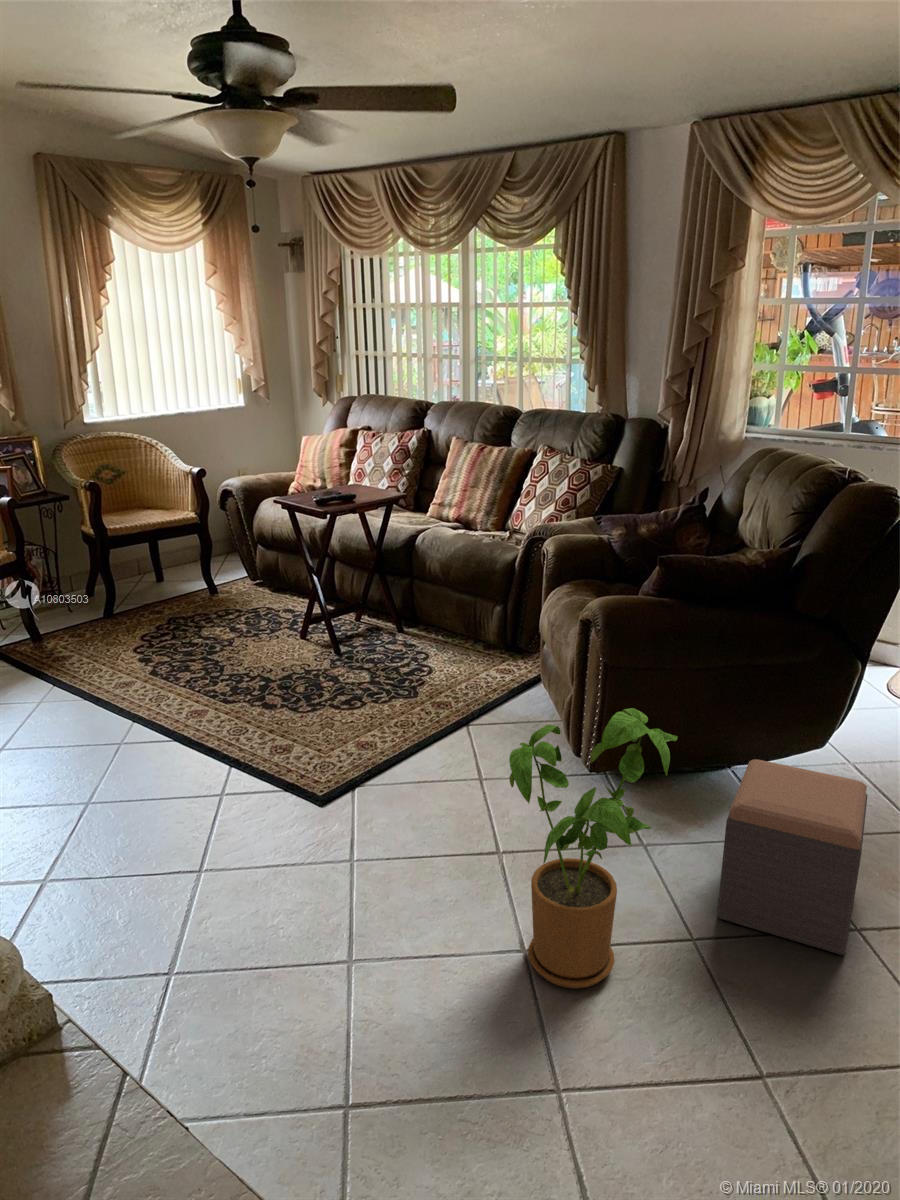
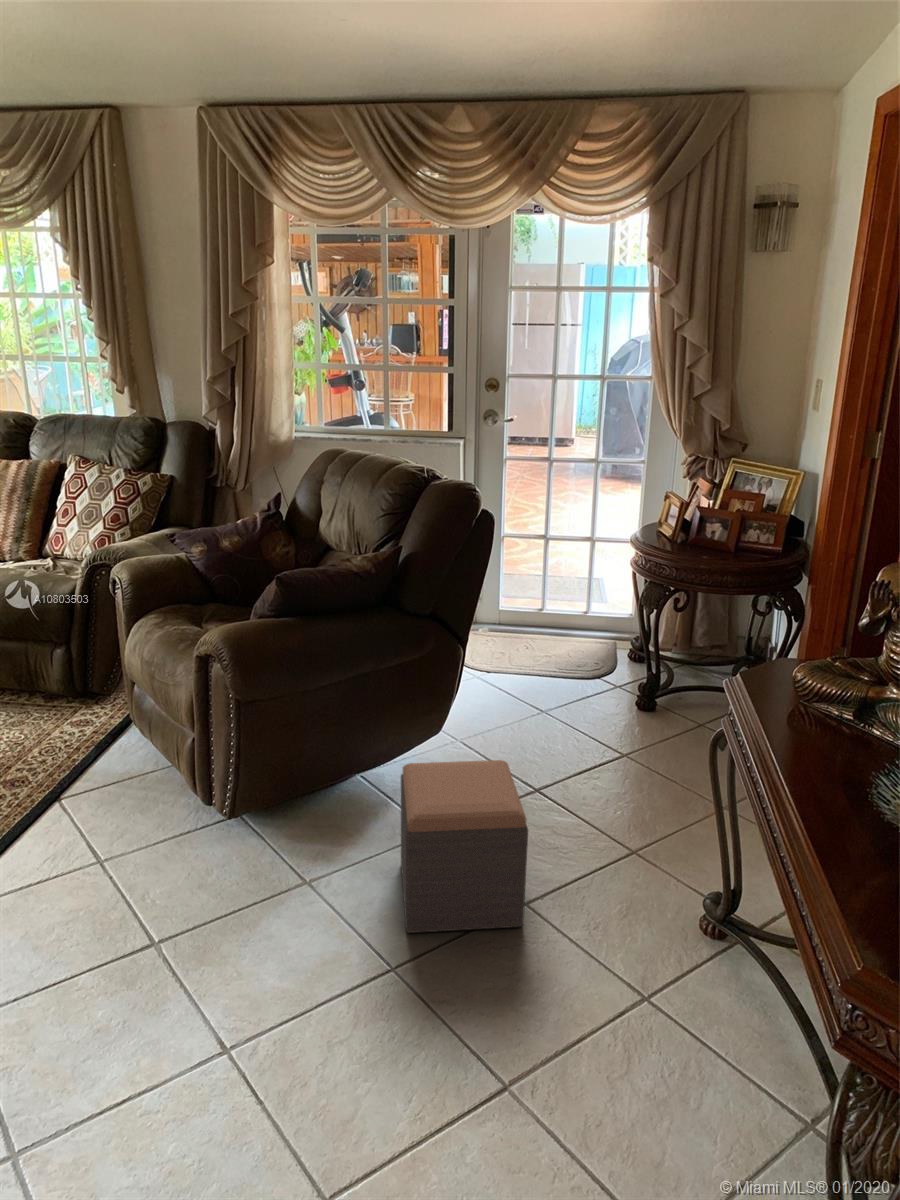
house plant: present [509,708,678,989] -> none [182,748,368,1079]

